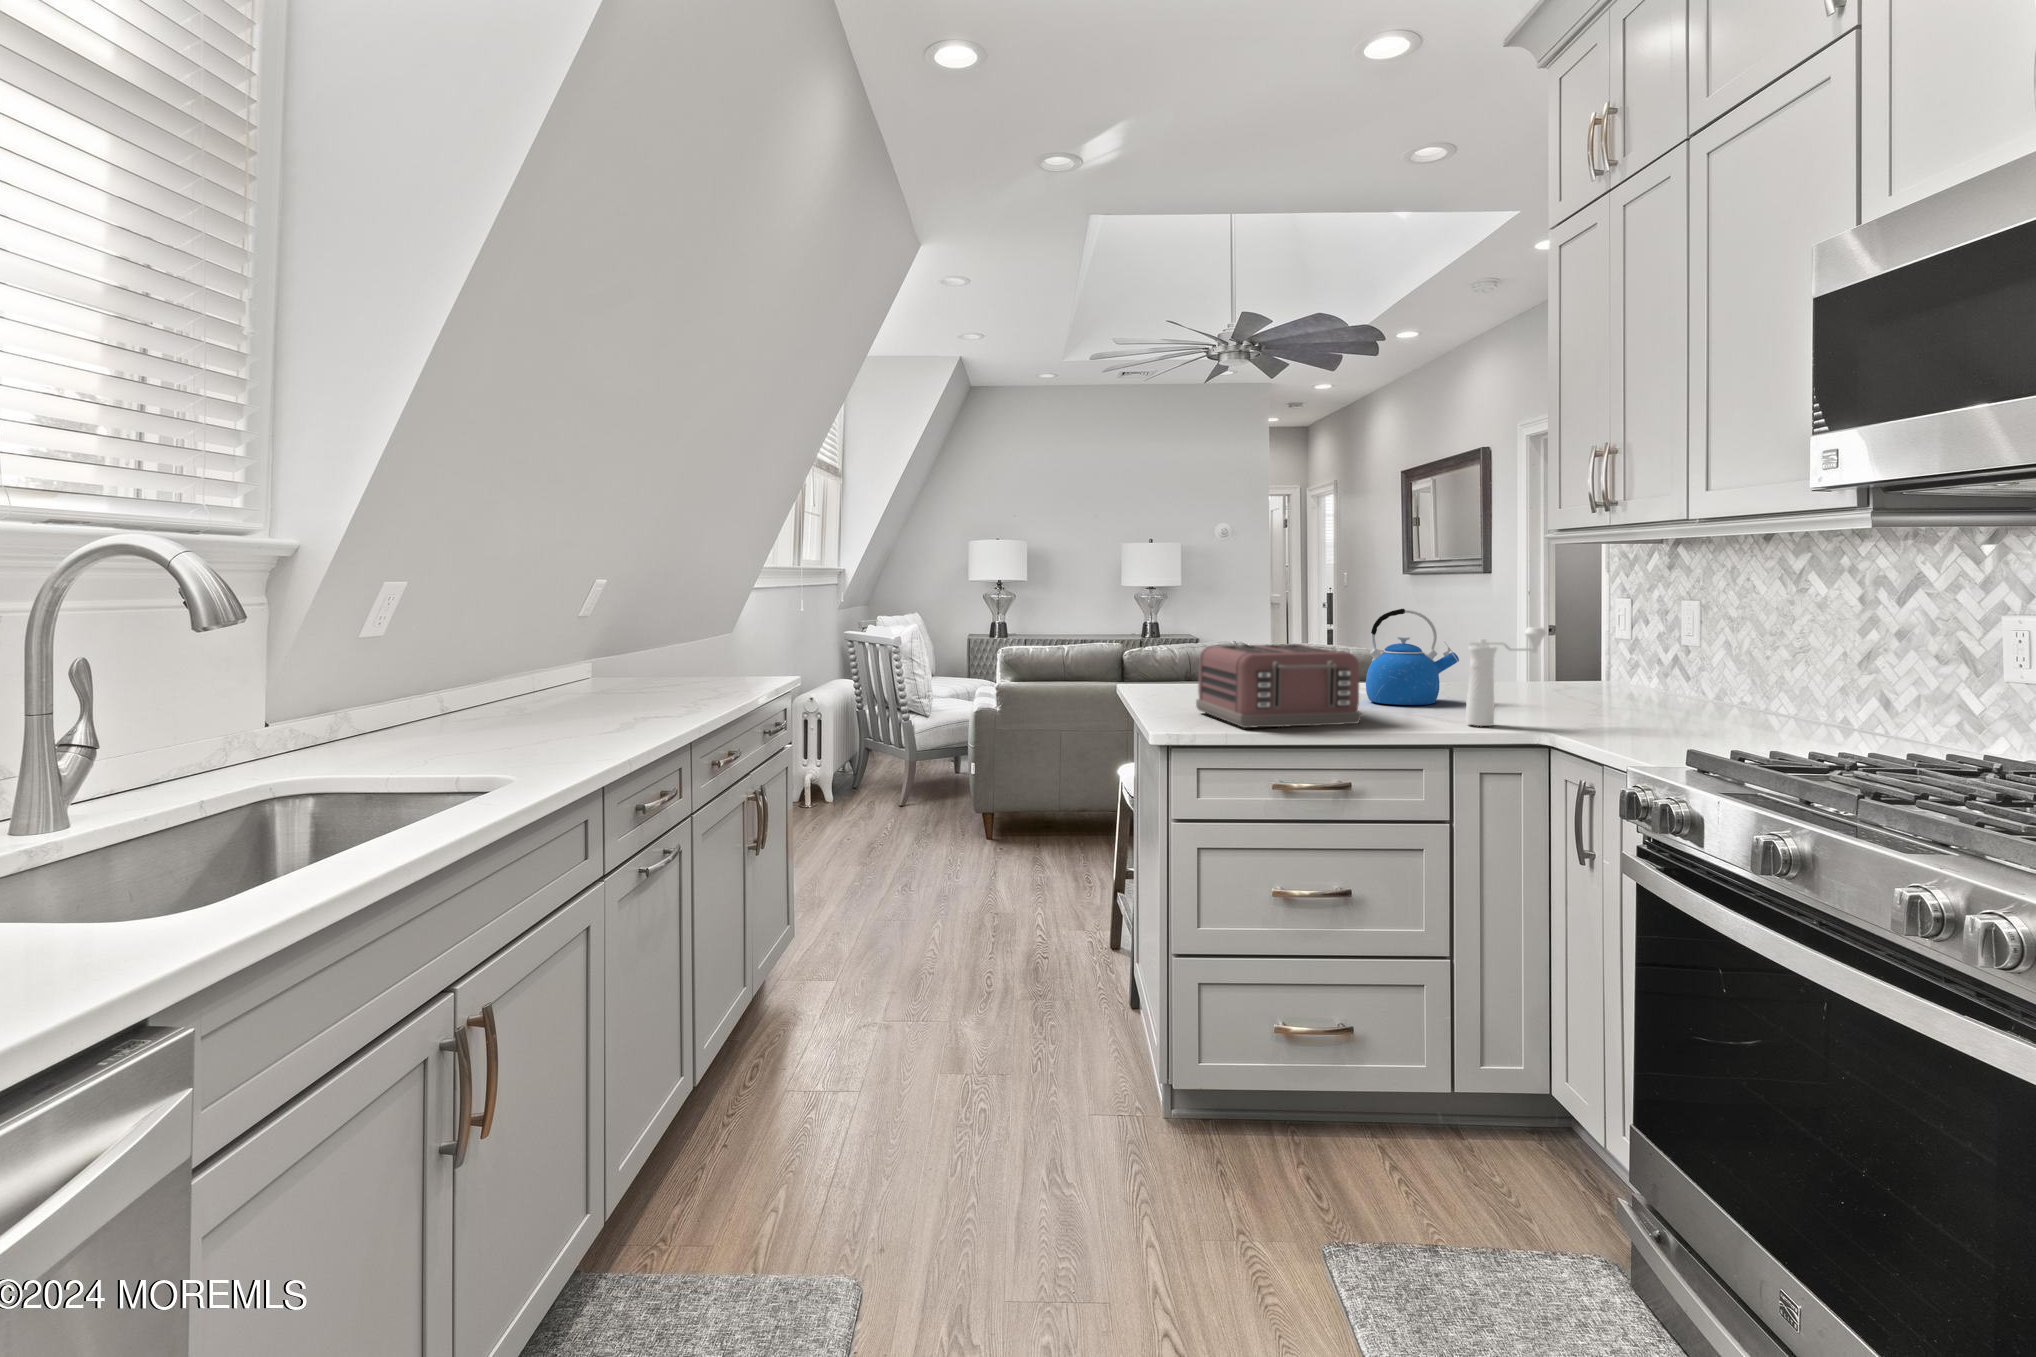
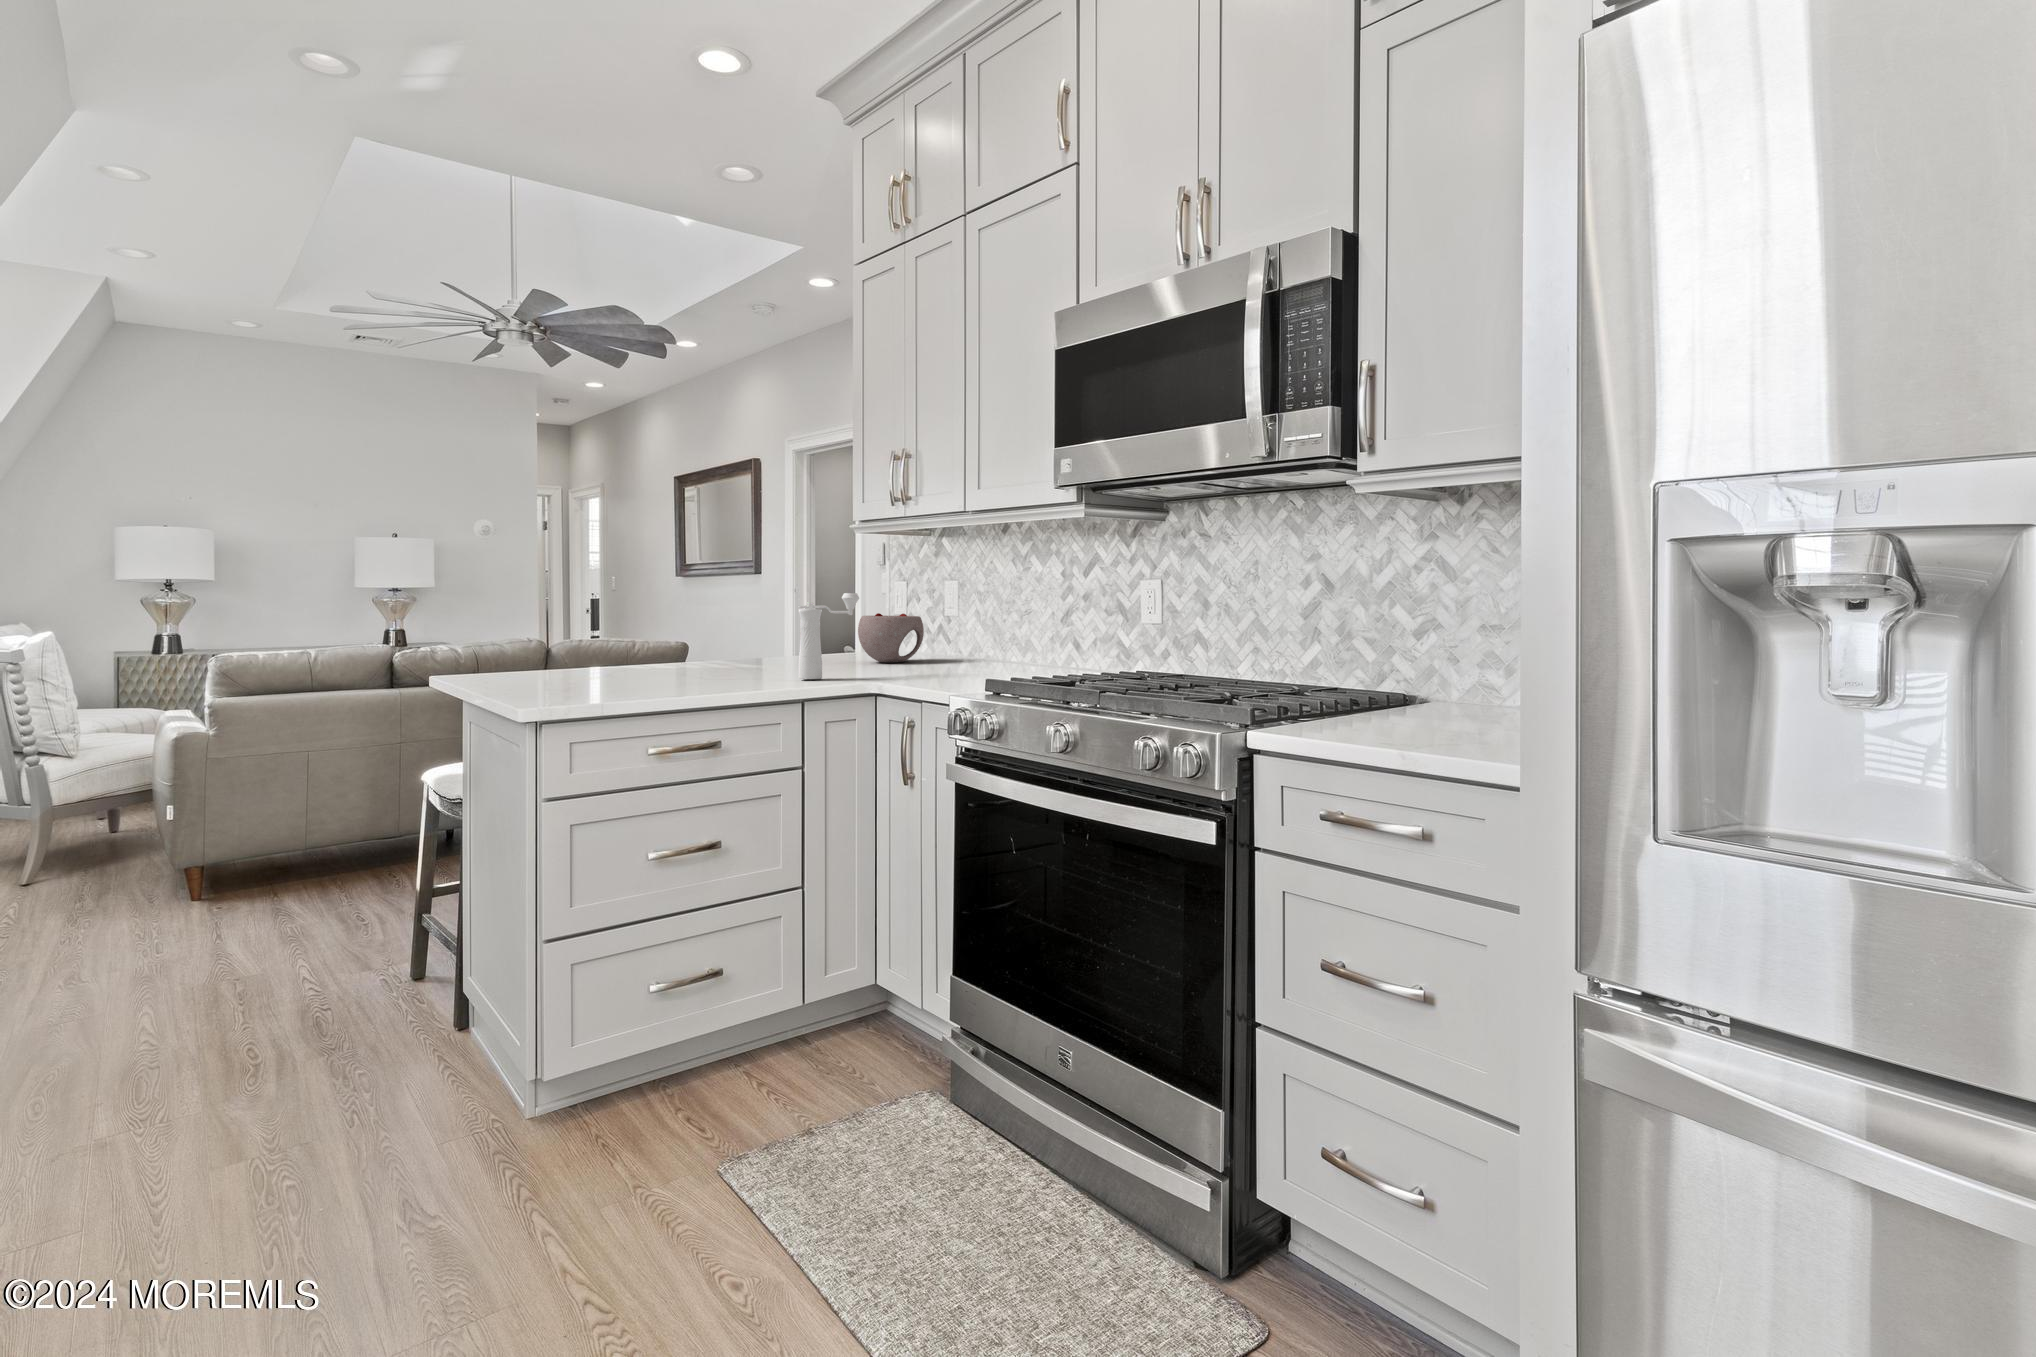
kettle: present [1366,609,1459,705] -> none [699,583,781,672]
bowl: none [1556,642,1645,701] -> present [858,613,924,662]
toaster: present [1196,644,1361,728] -> none [530,615,707,692]

